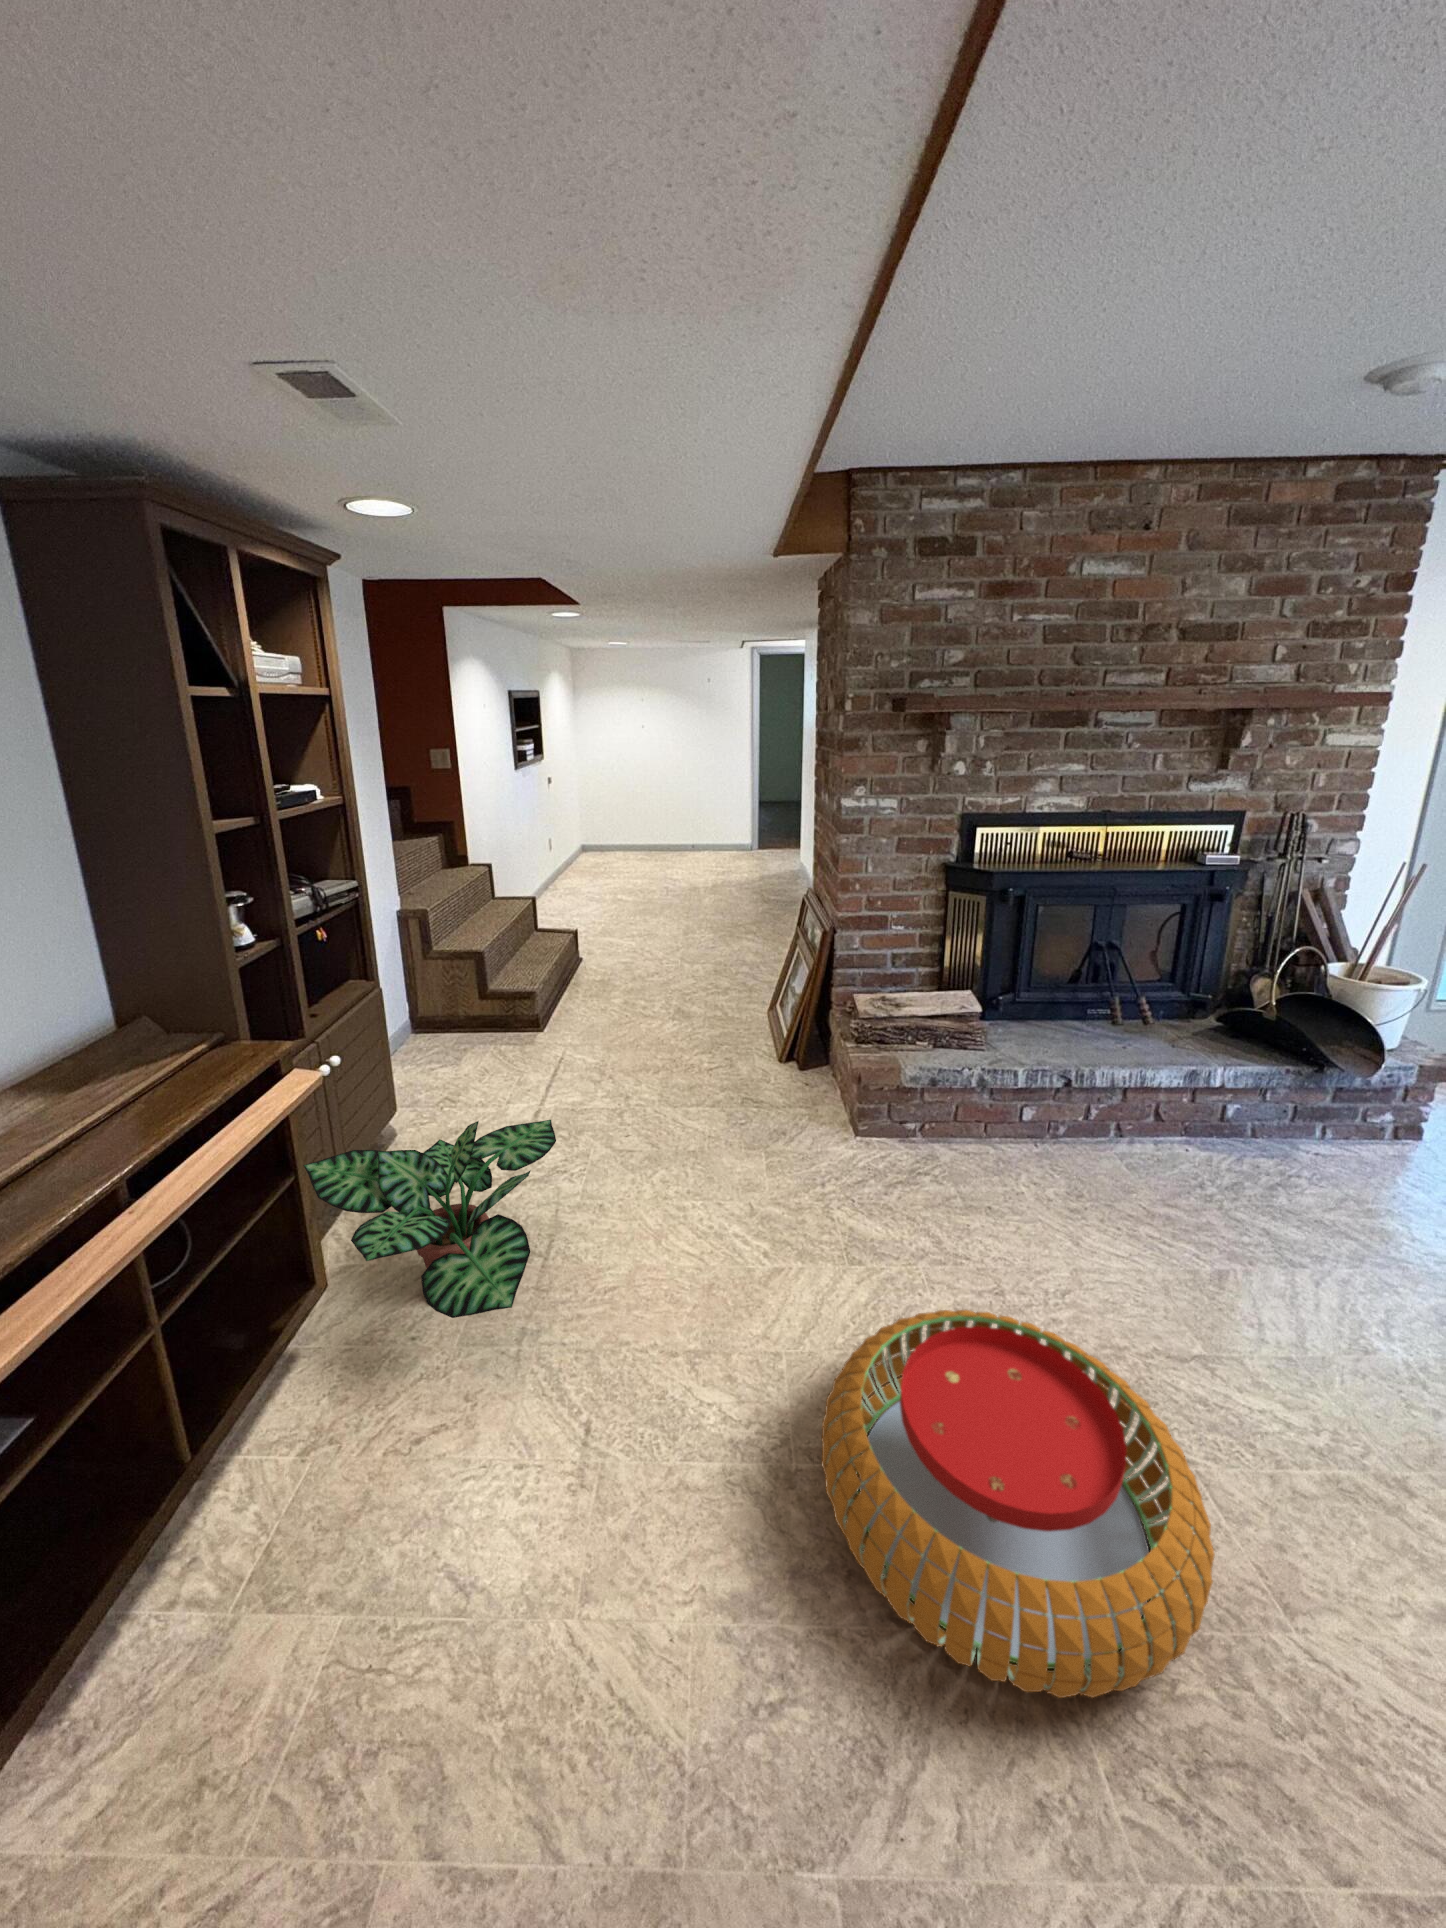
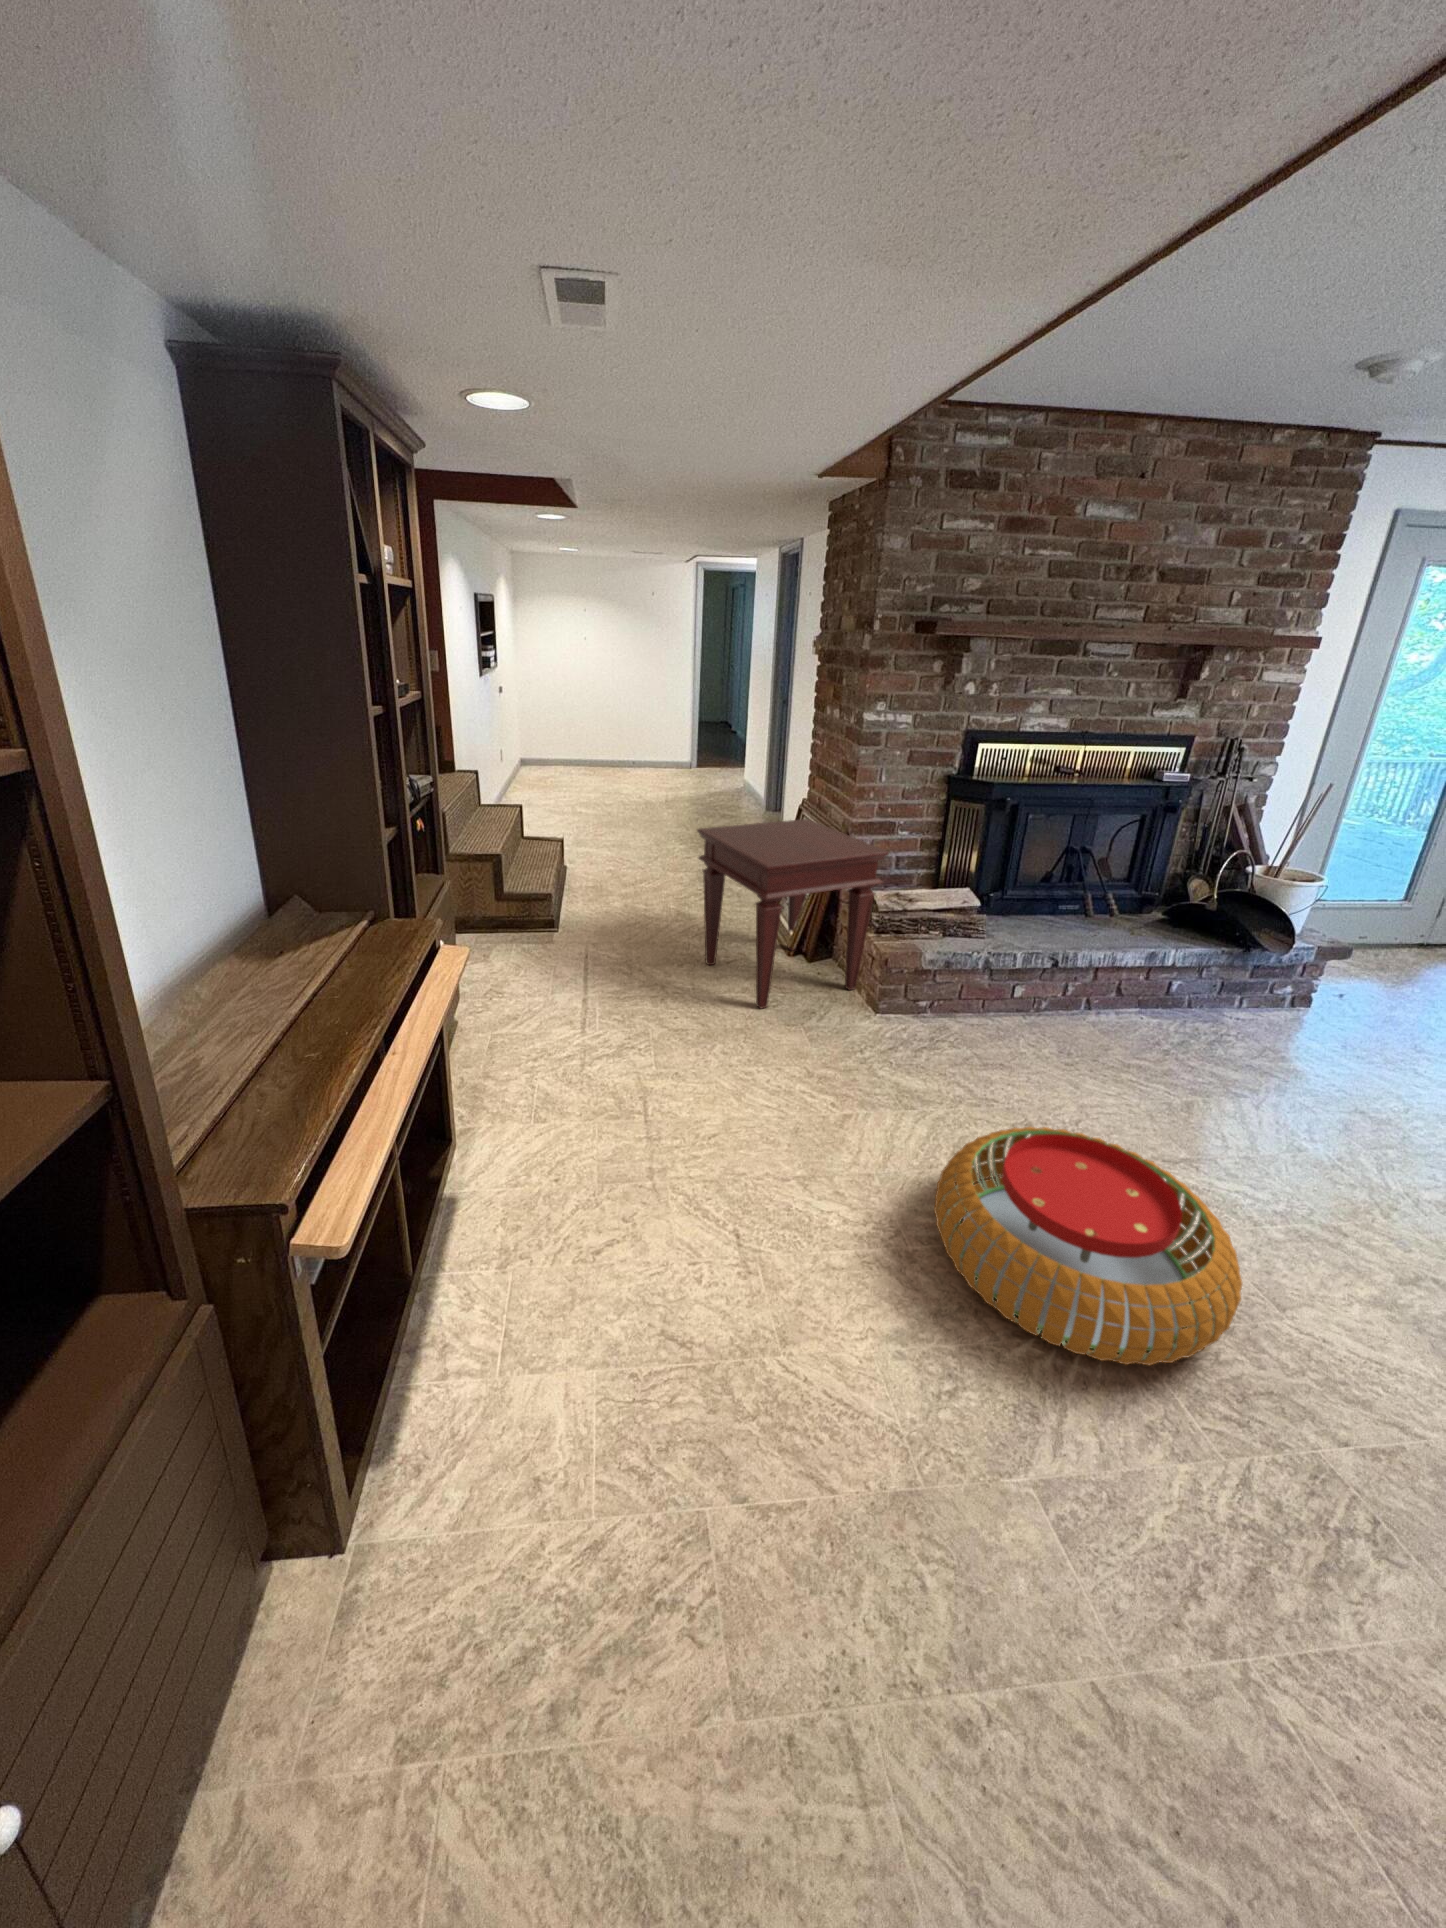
side table: none [667,911,866,1125] -> present [697,819,889,1009]
potted plant: present [303,1120,556,1318] -> none [440,992,672,1156]

